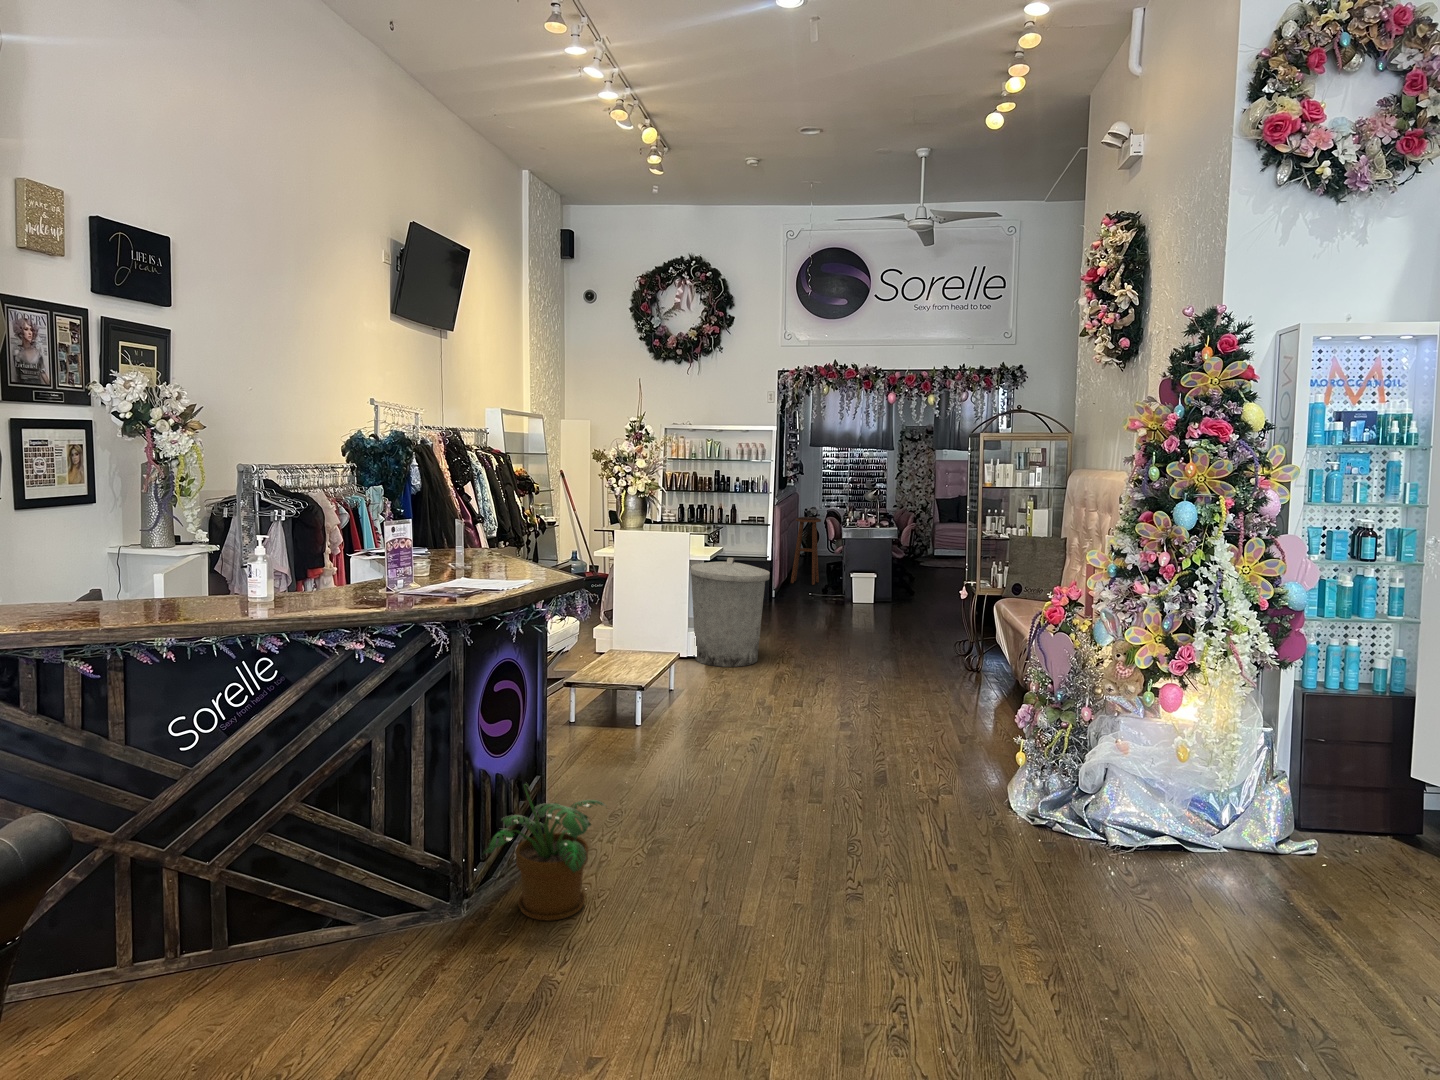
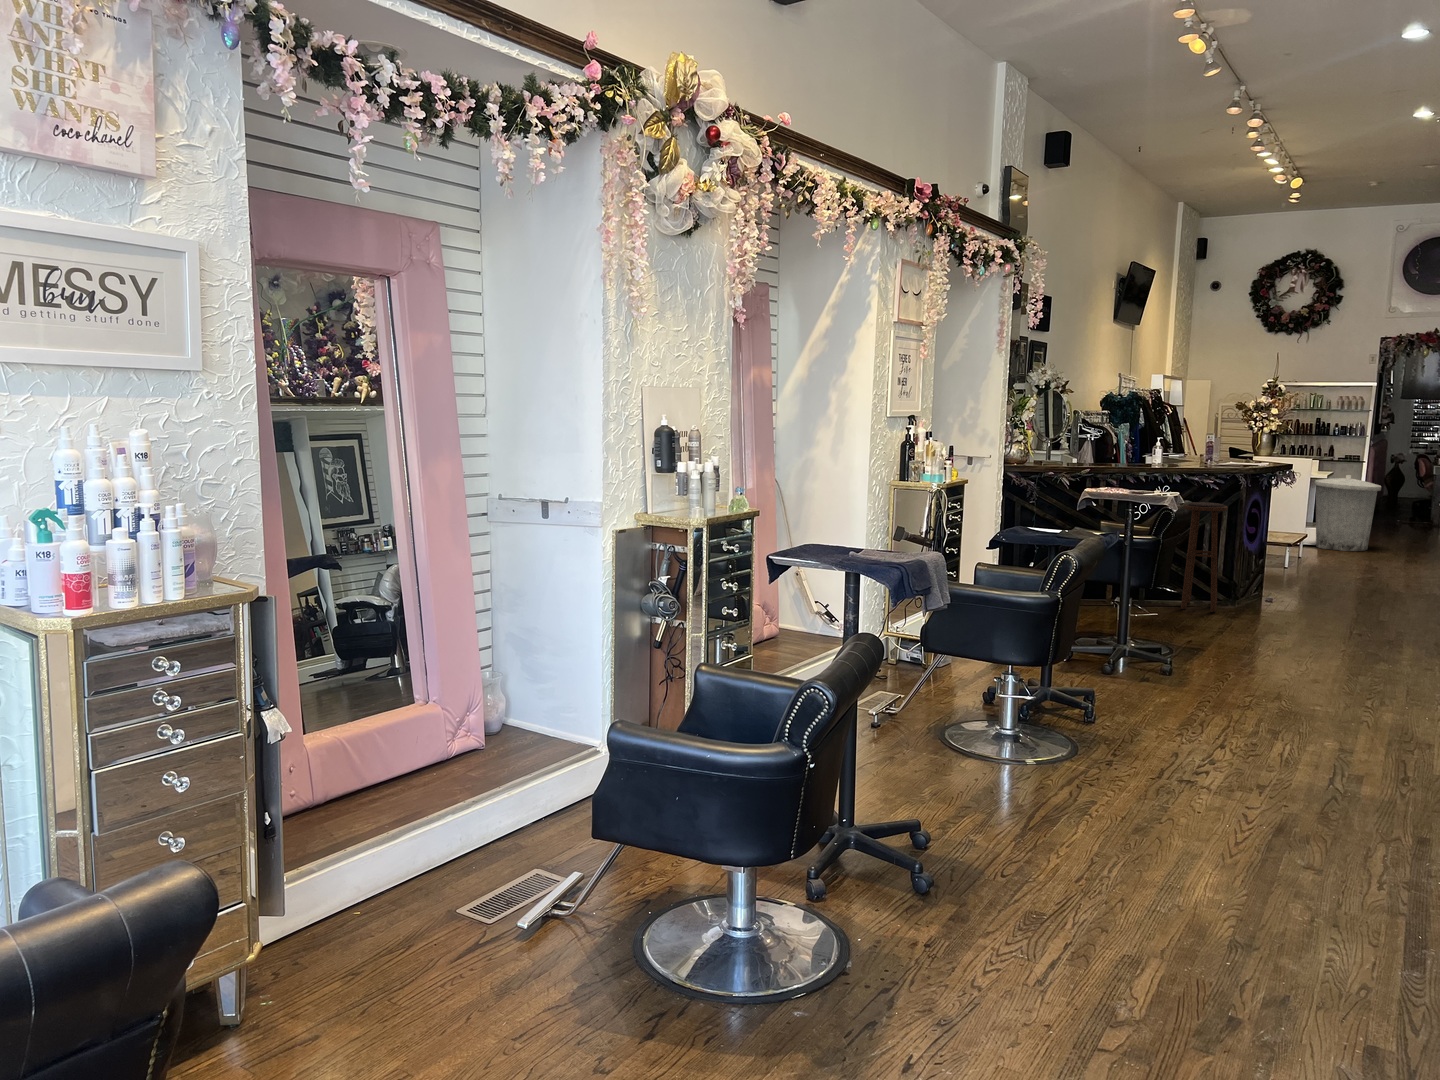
stool: present [791,517,821,585] -> present [1181,502,1228,612]
potted plant: present [484,784,605,921] -> none [1259,544,1333,607]

